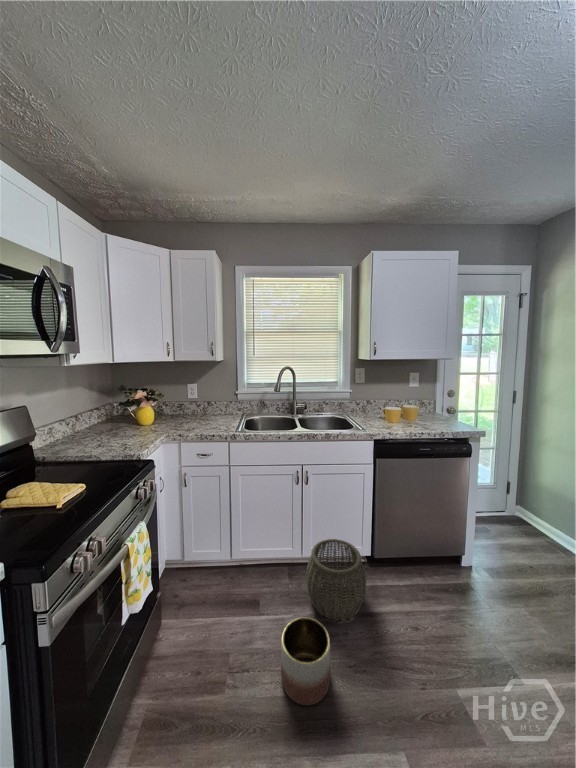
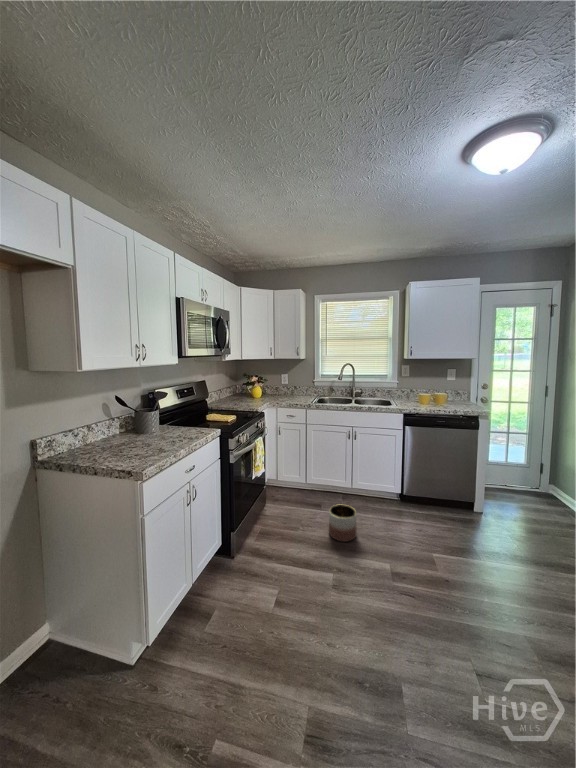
woven basket: present [306,539,366,621] -> none [351,475,390,520]

